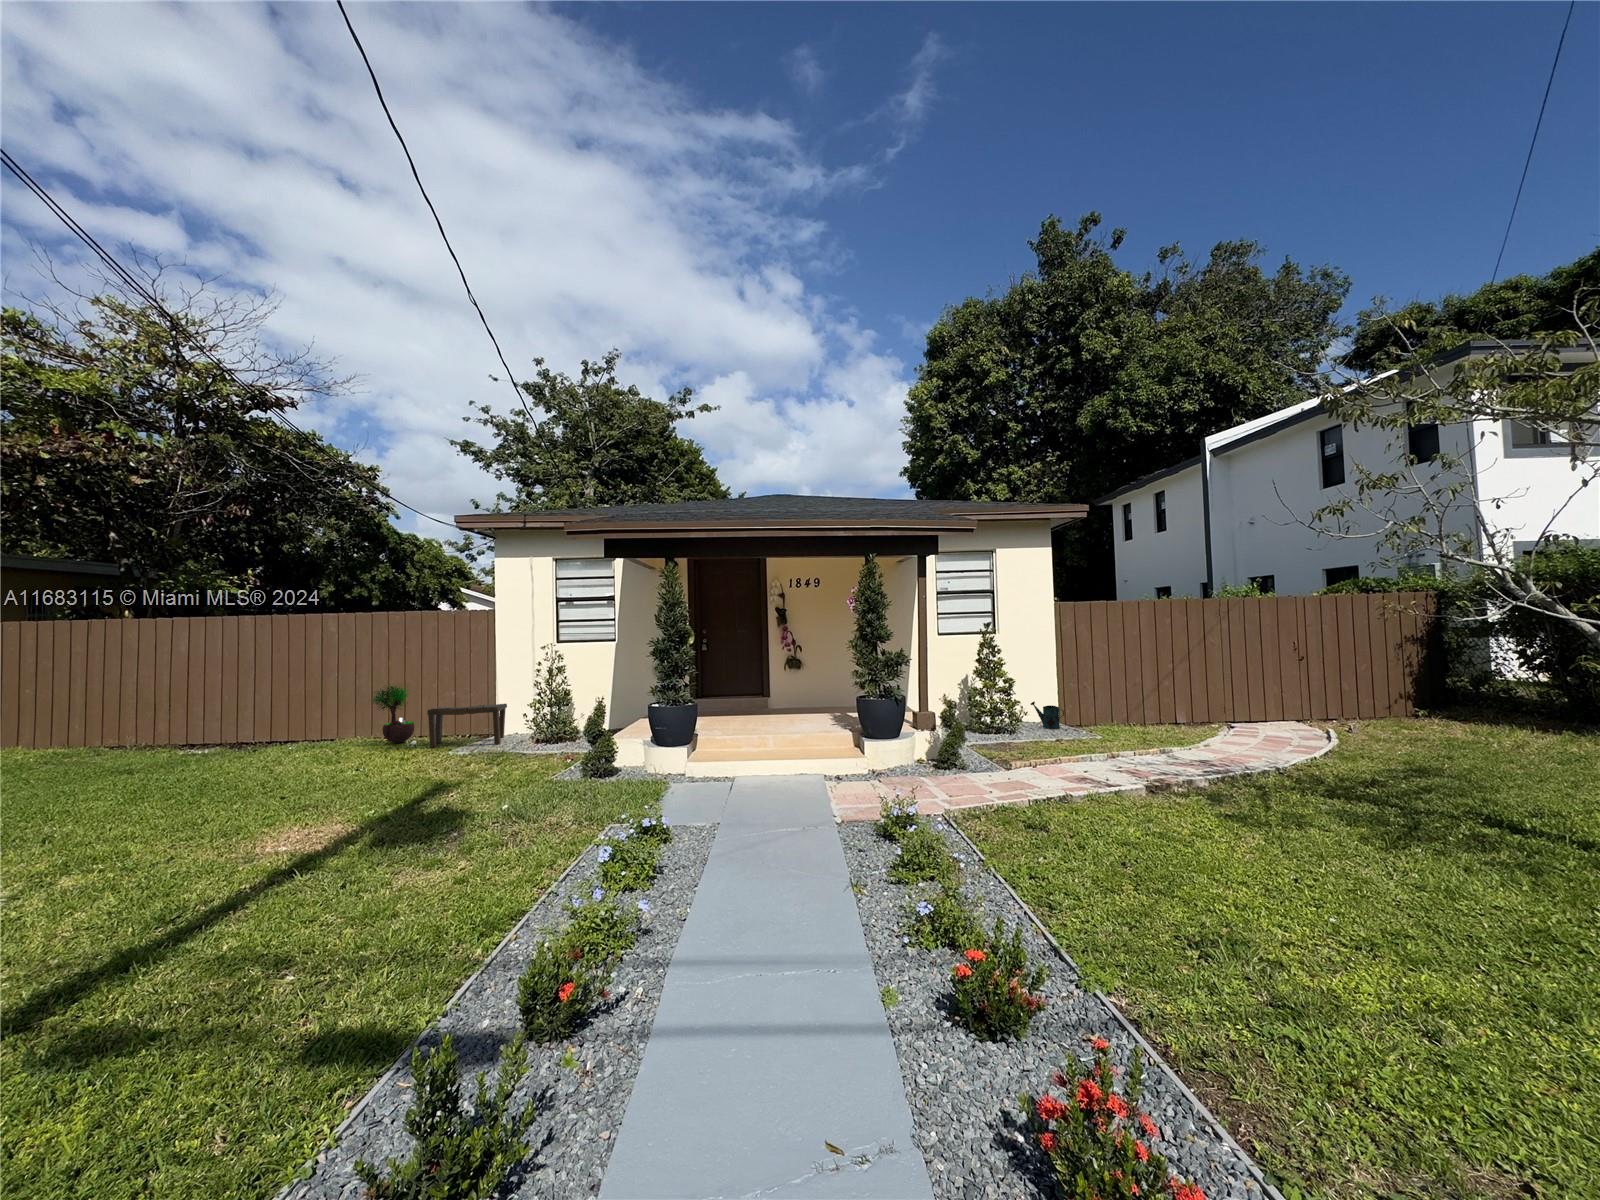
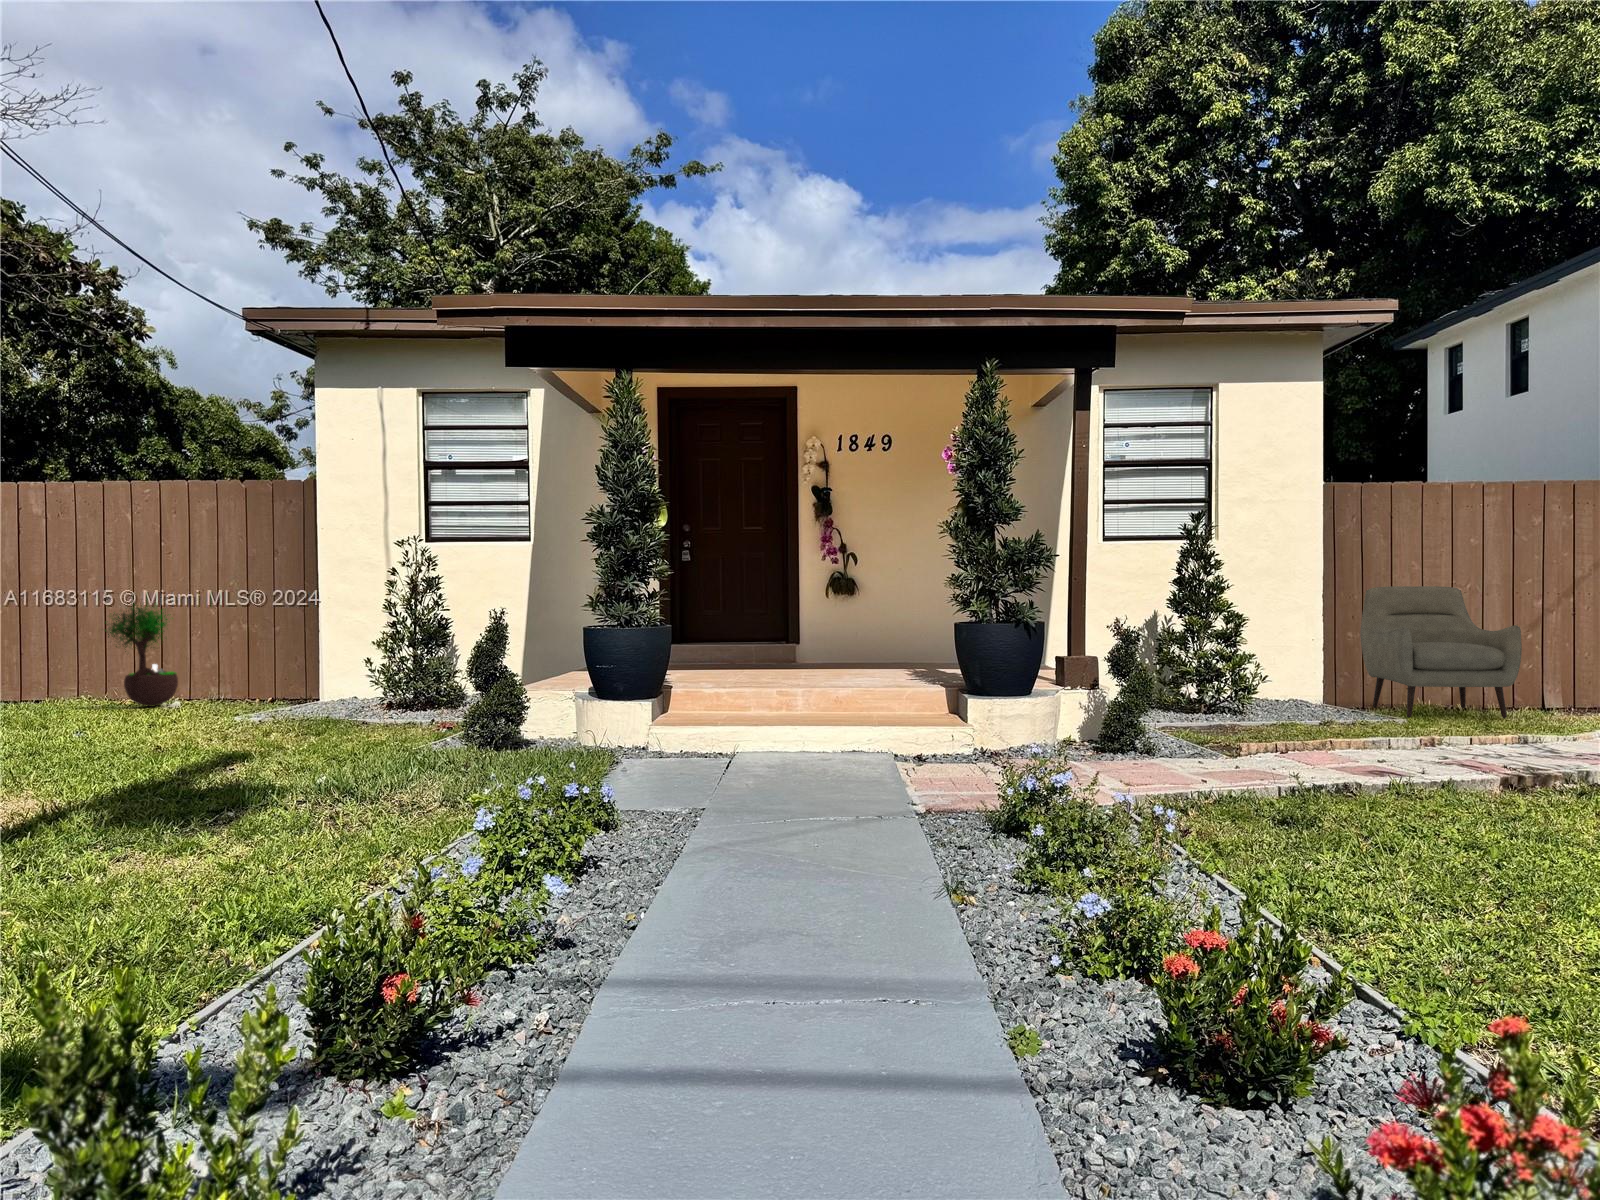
chair: none [1078,660,1165,736] -> present [1360,586,1522,718]
watering can: present [1031,702,1064,729] -> none [1271,661,1333,708]
bench: present [427,704,507,748] -> none [200,643,337,713]

